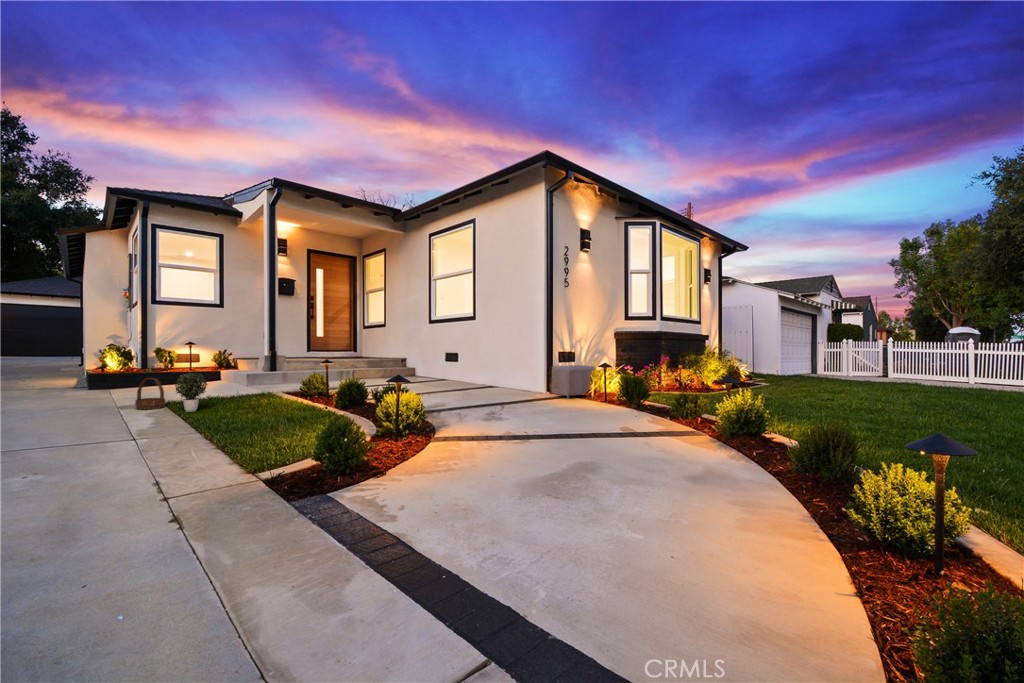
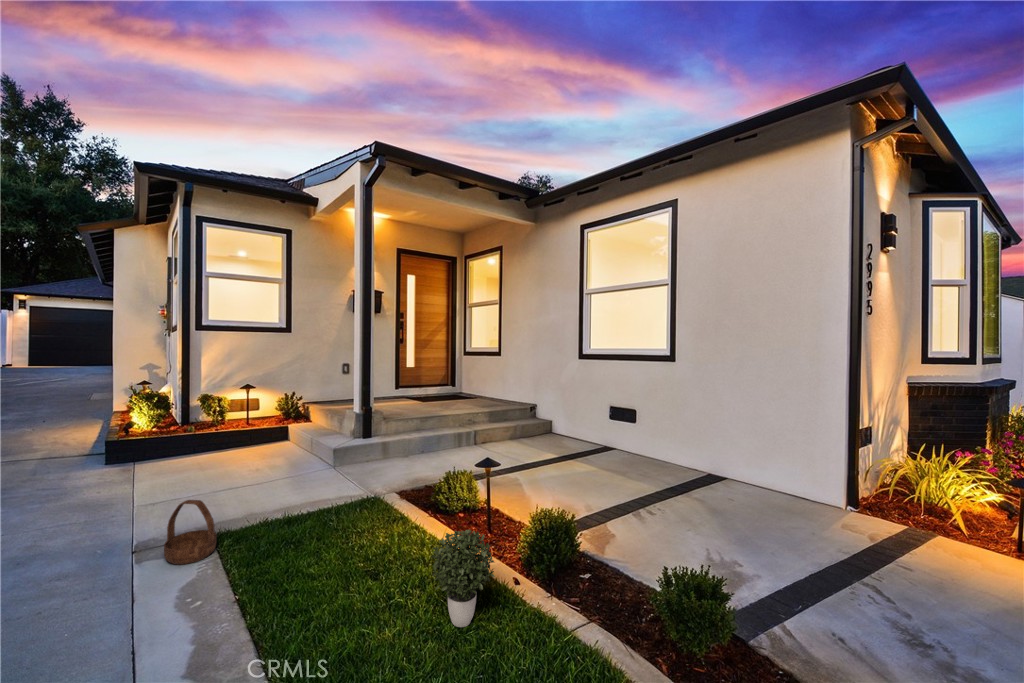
storage bench: present [551,365,595,398] -> none [845,447,916,517]
potted plant: present [175,373,207,412] -> present [431,529,495,627]

